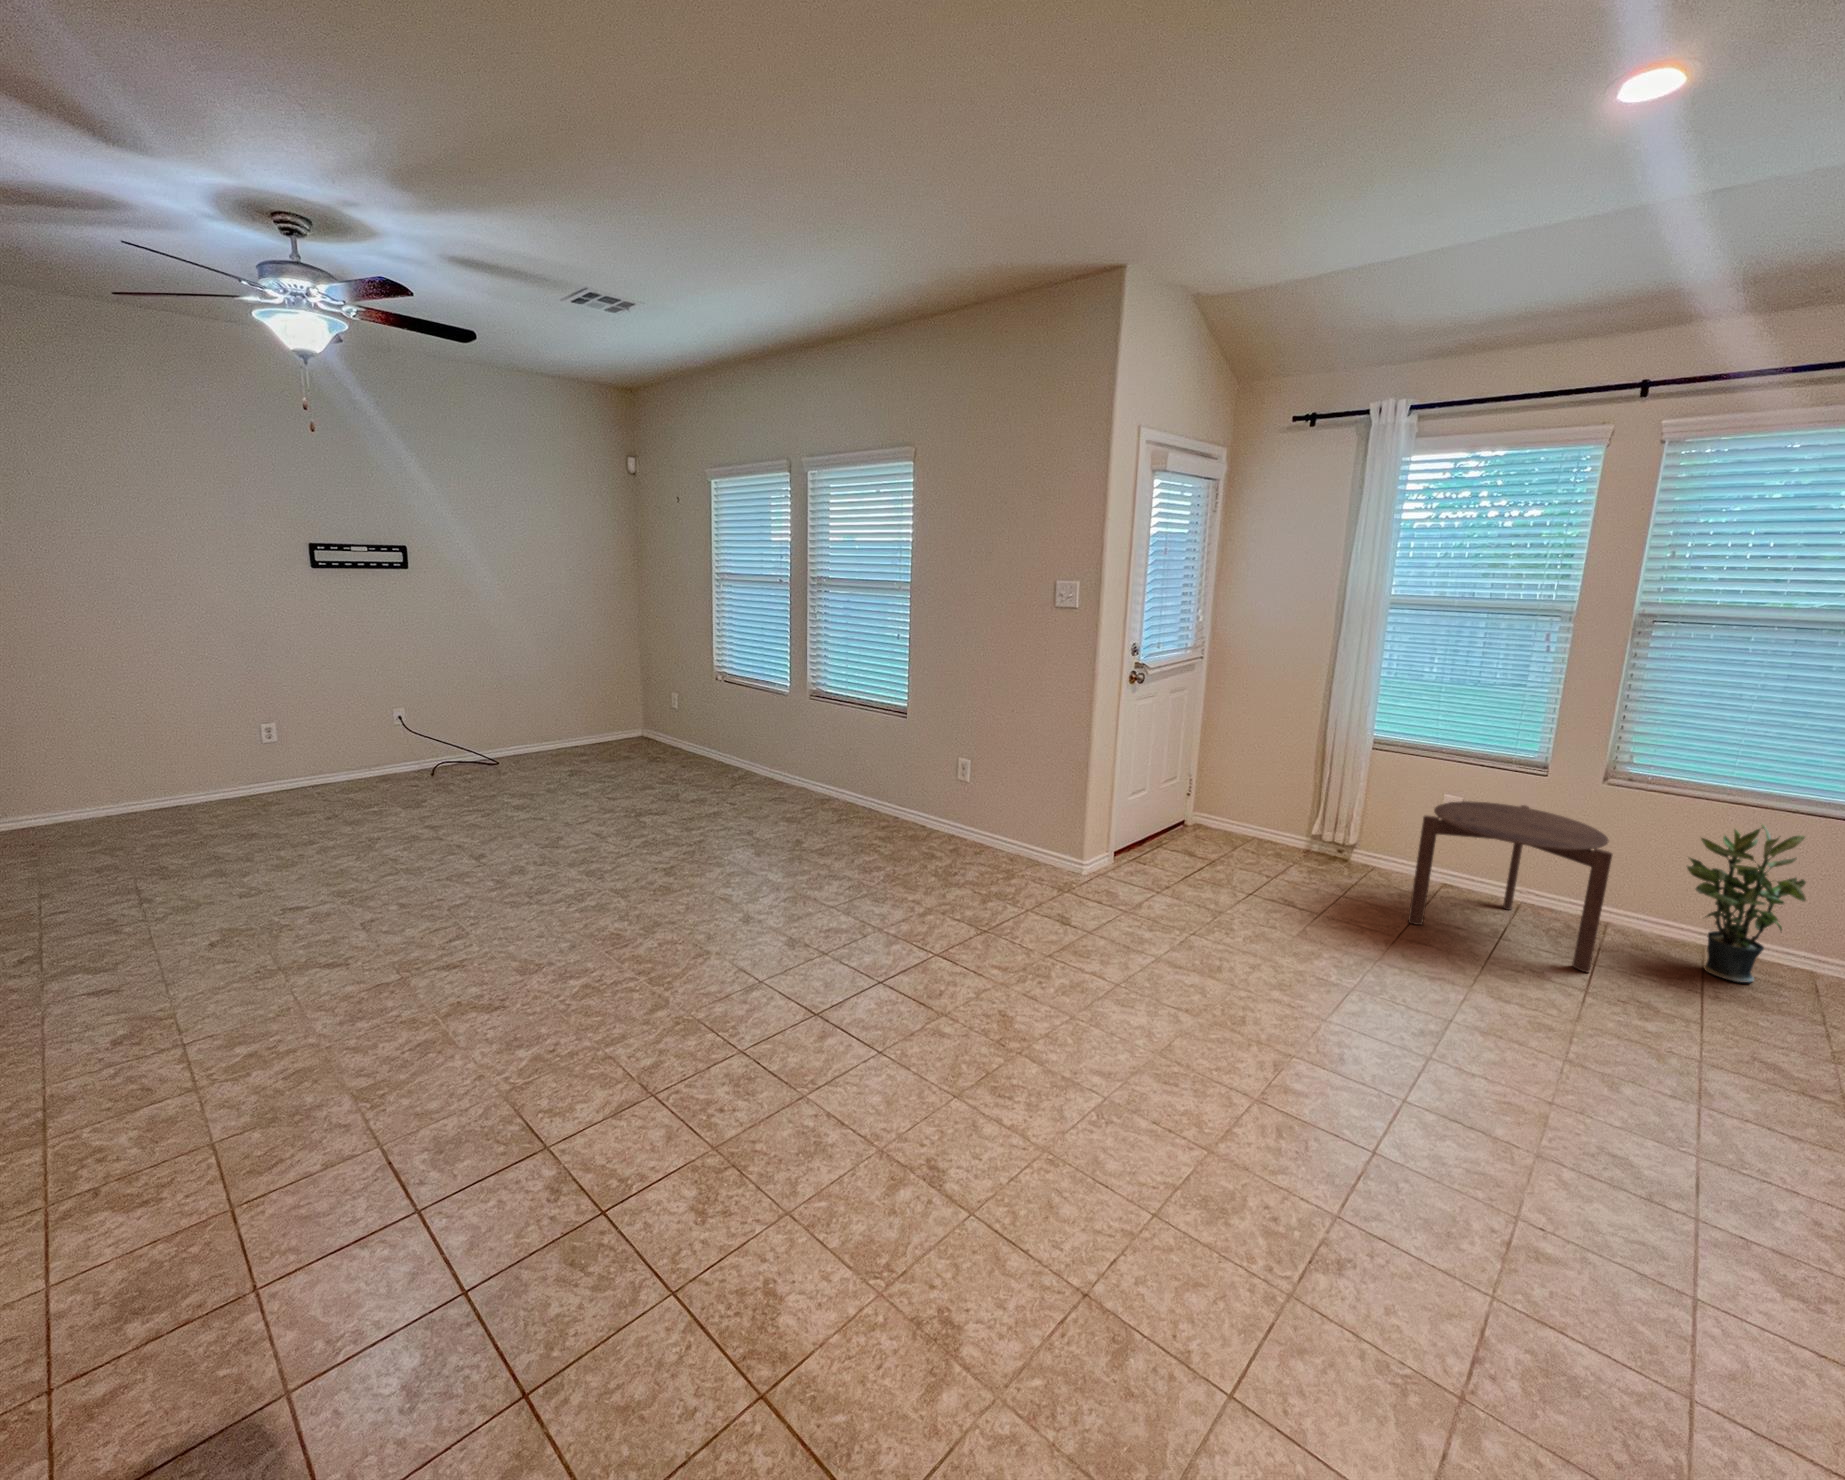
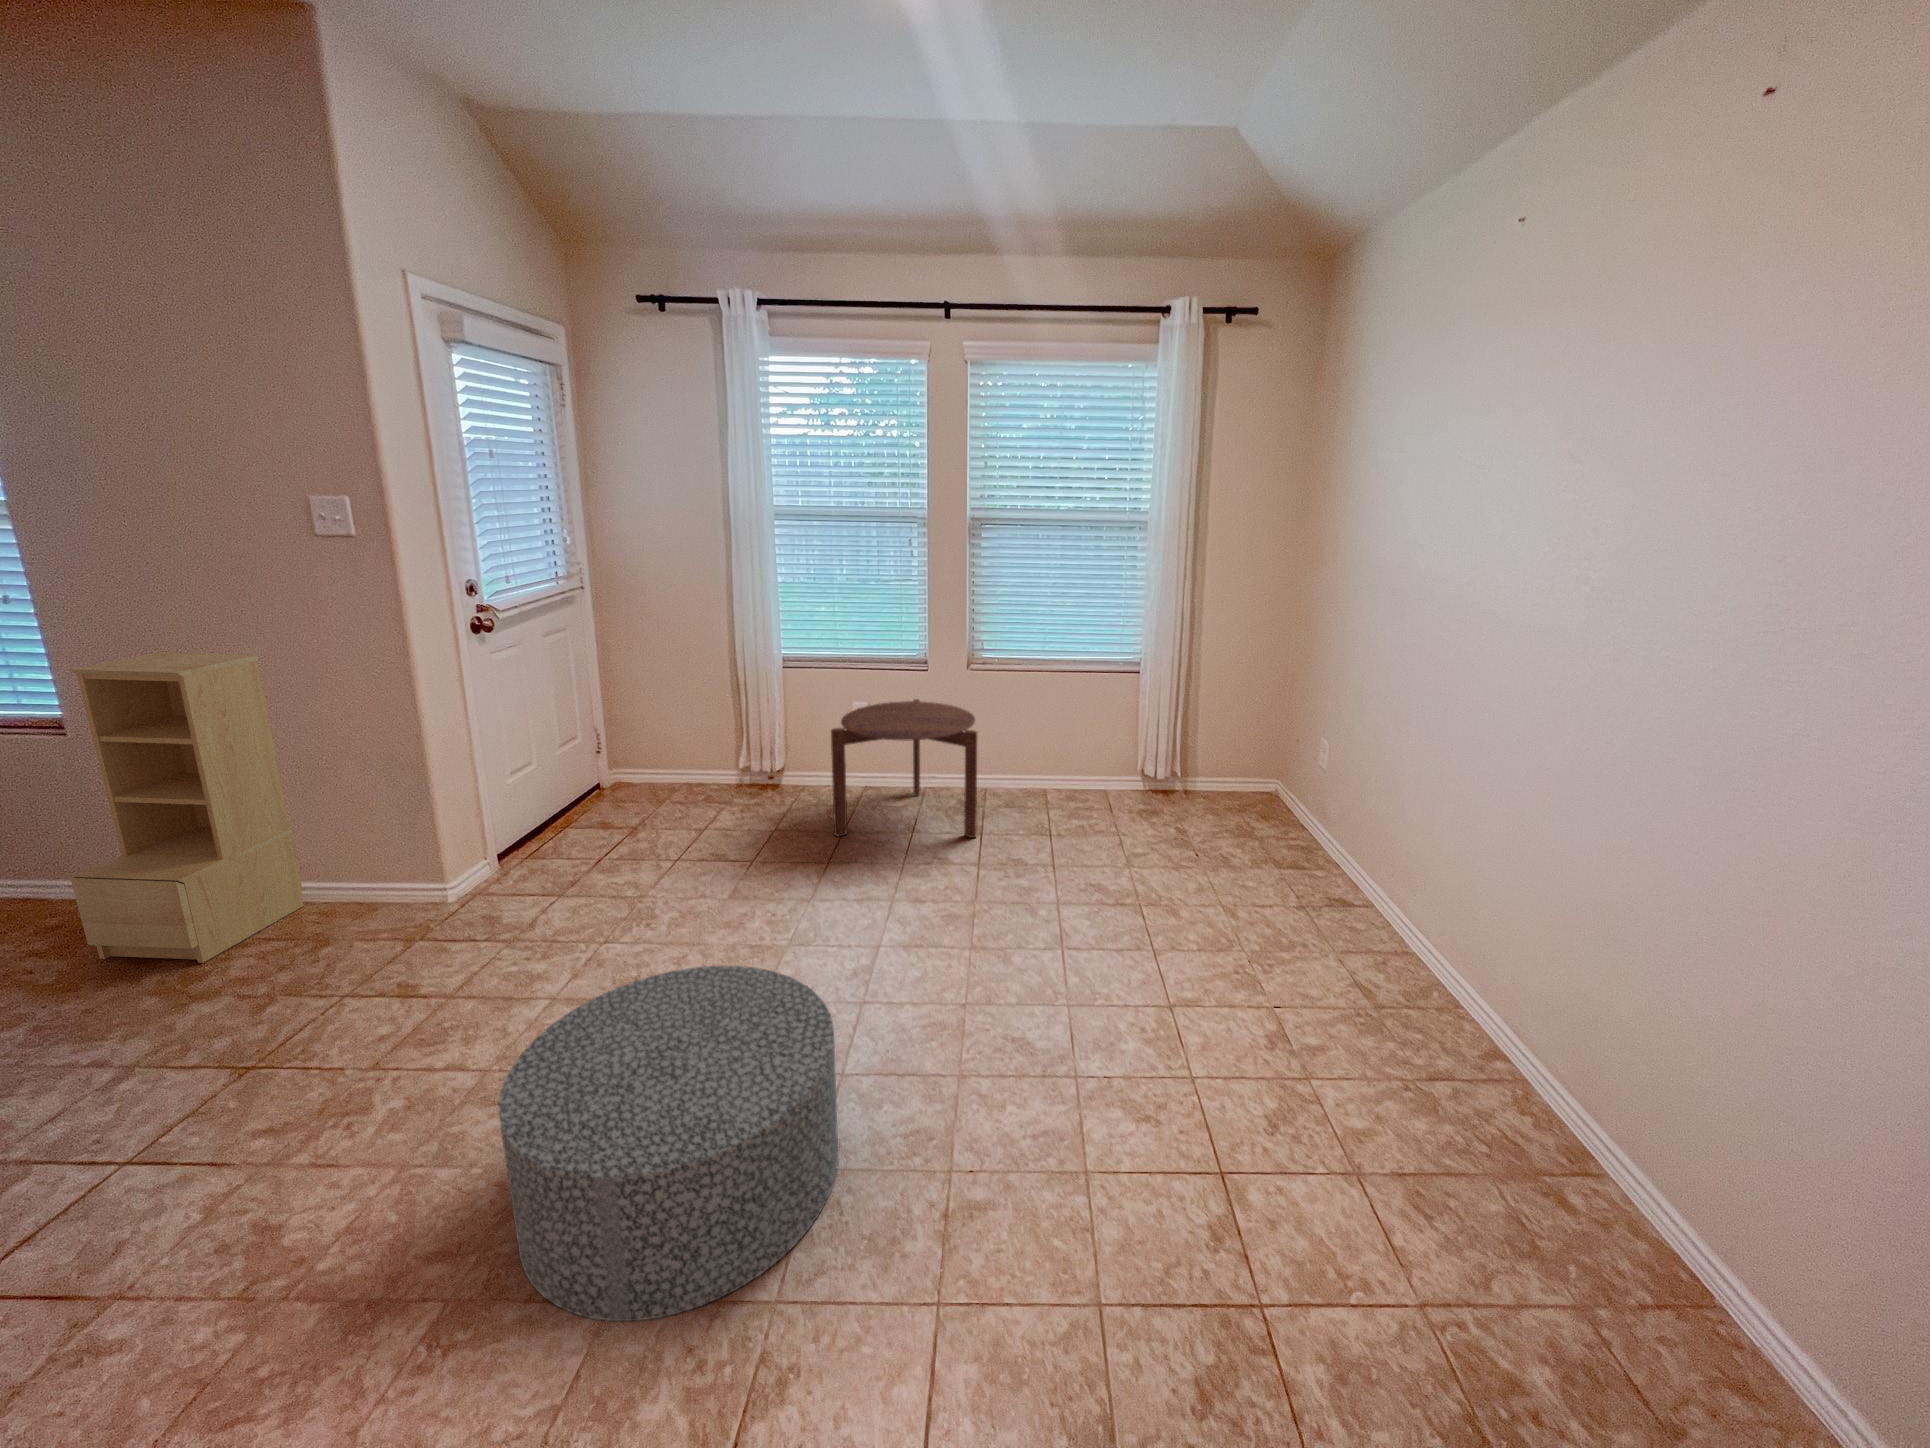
bookshelf: none [902,674,1008,875] -> present [68,652,304,963]
potted plant: present [1687,825,1806,983] -> none [1028,682,1098,811]
ottoman: none [1143,977,1439,1270] -> present [498,966,838,1321]

